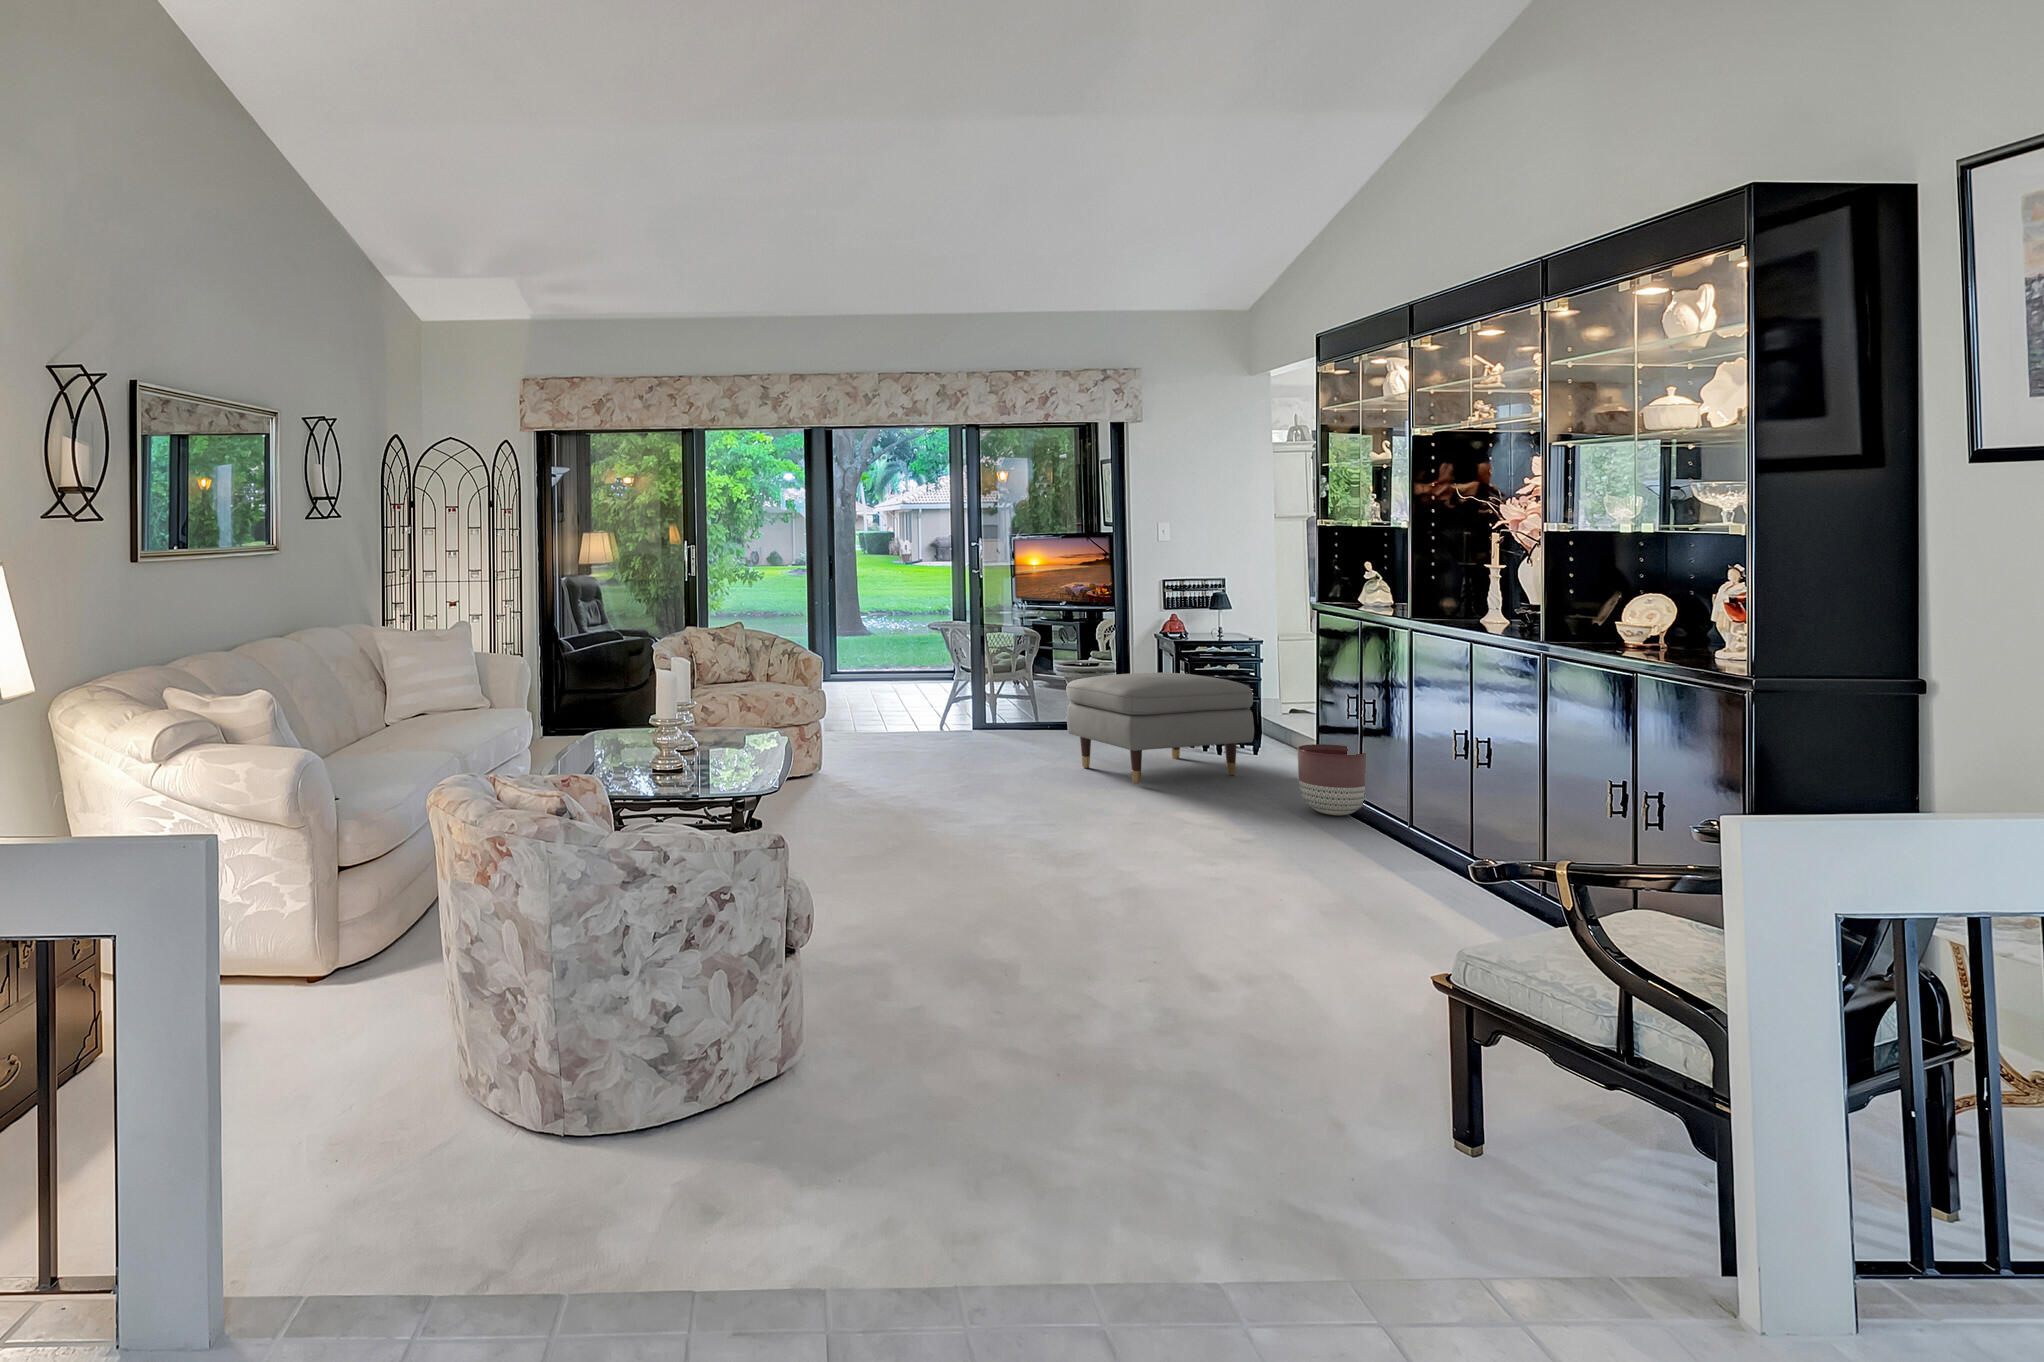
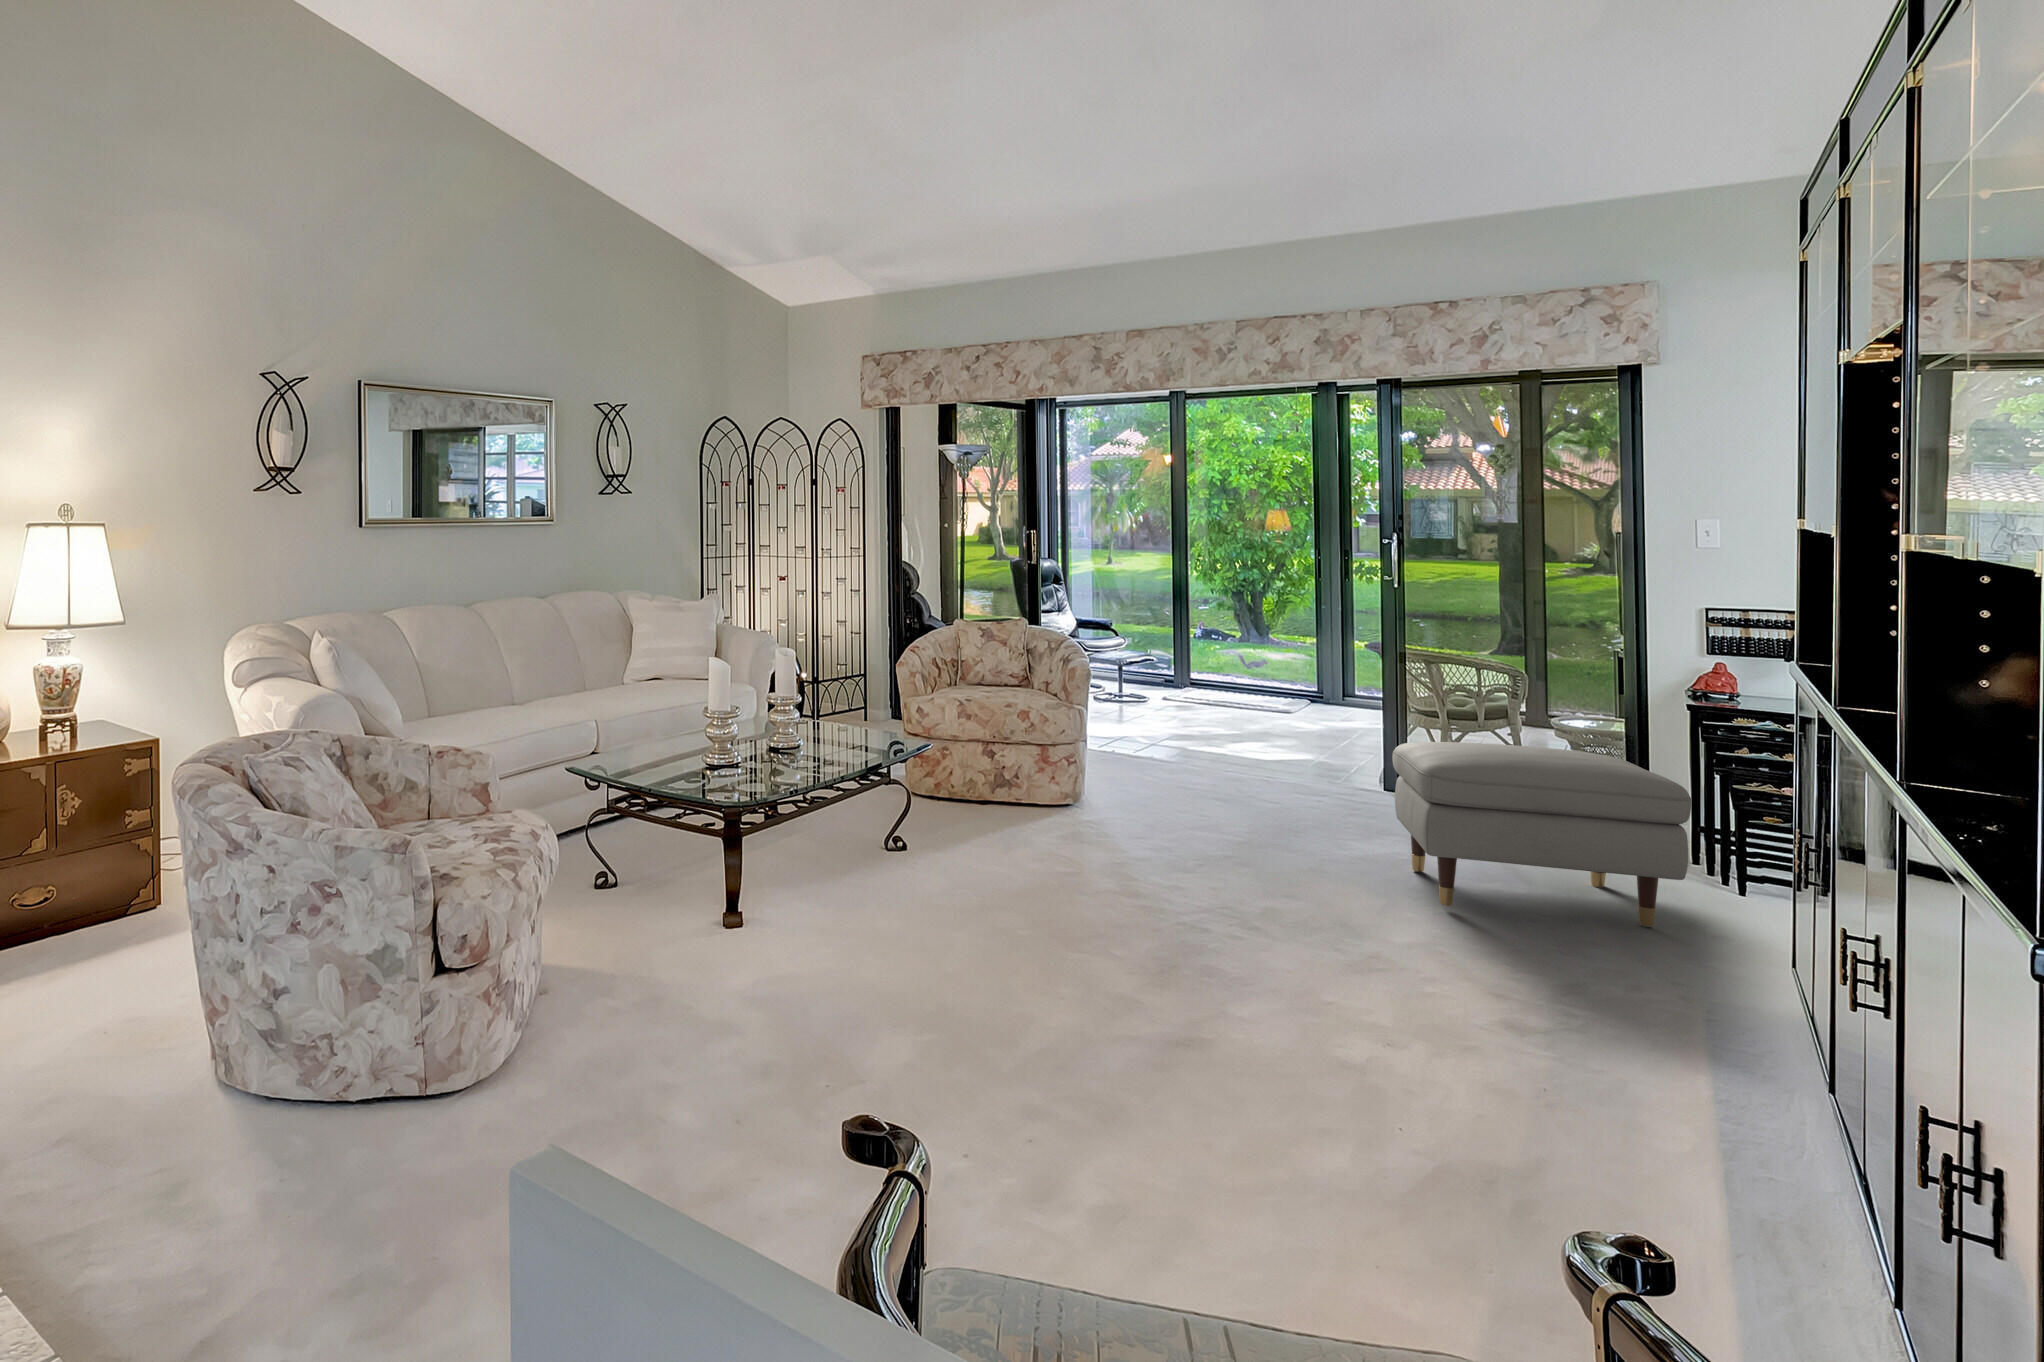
planter: present [1298,744,1366,815] -> none [1653,896,1788,1027]

